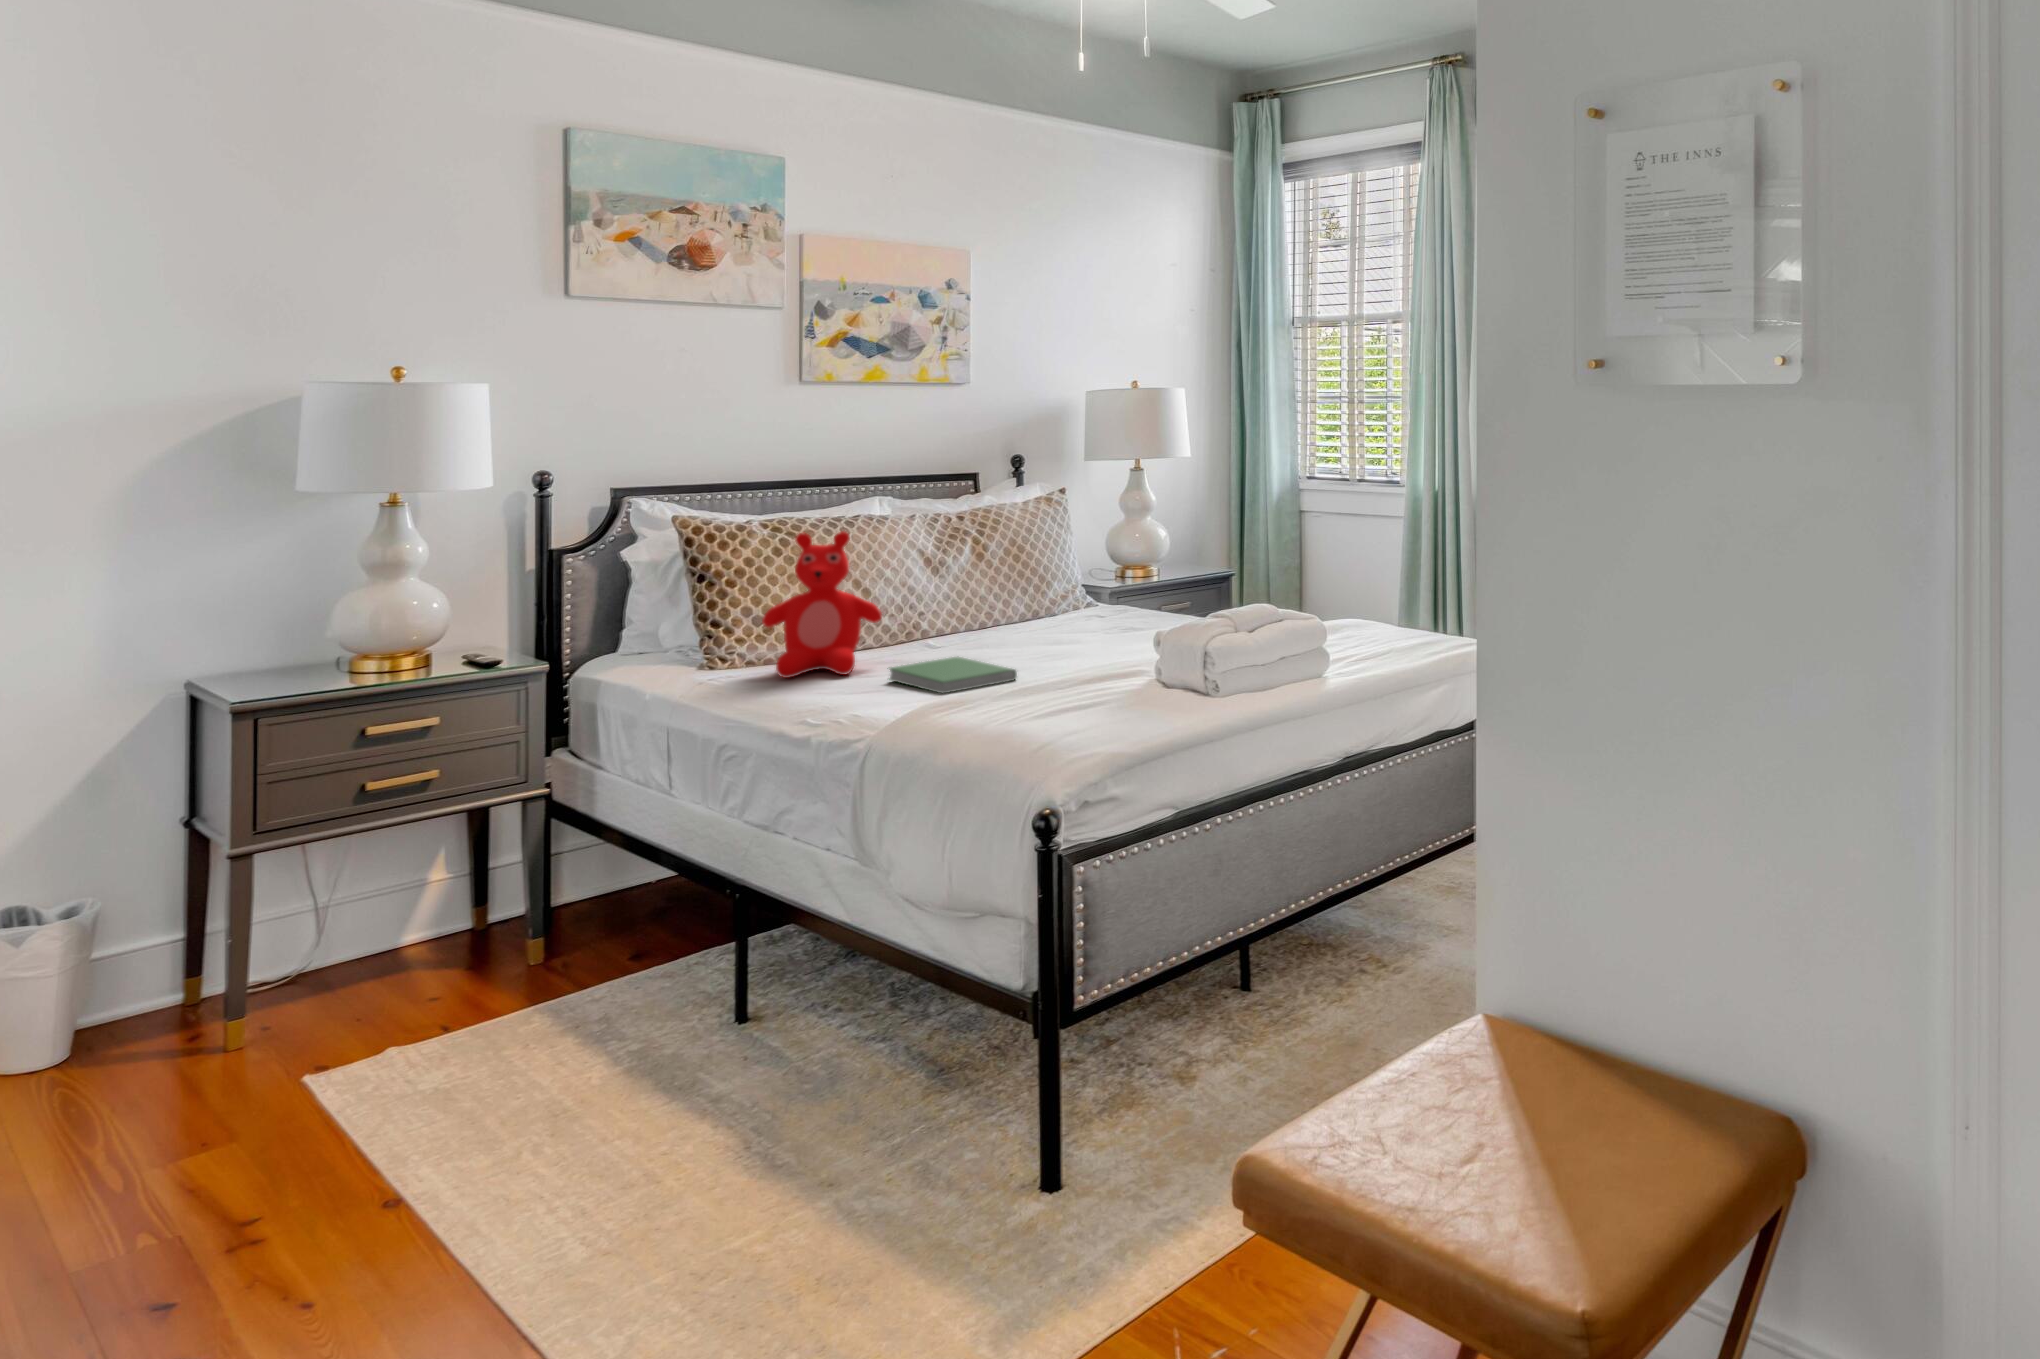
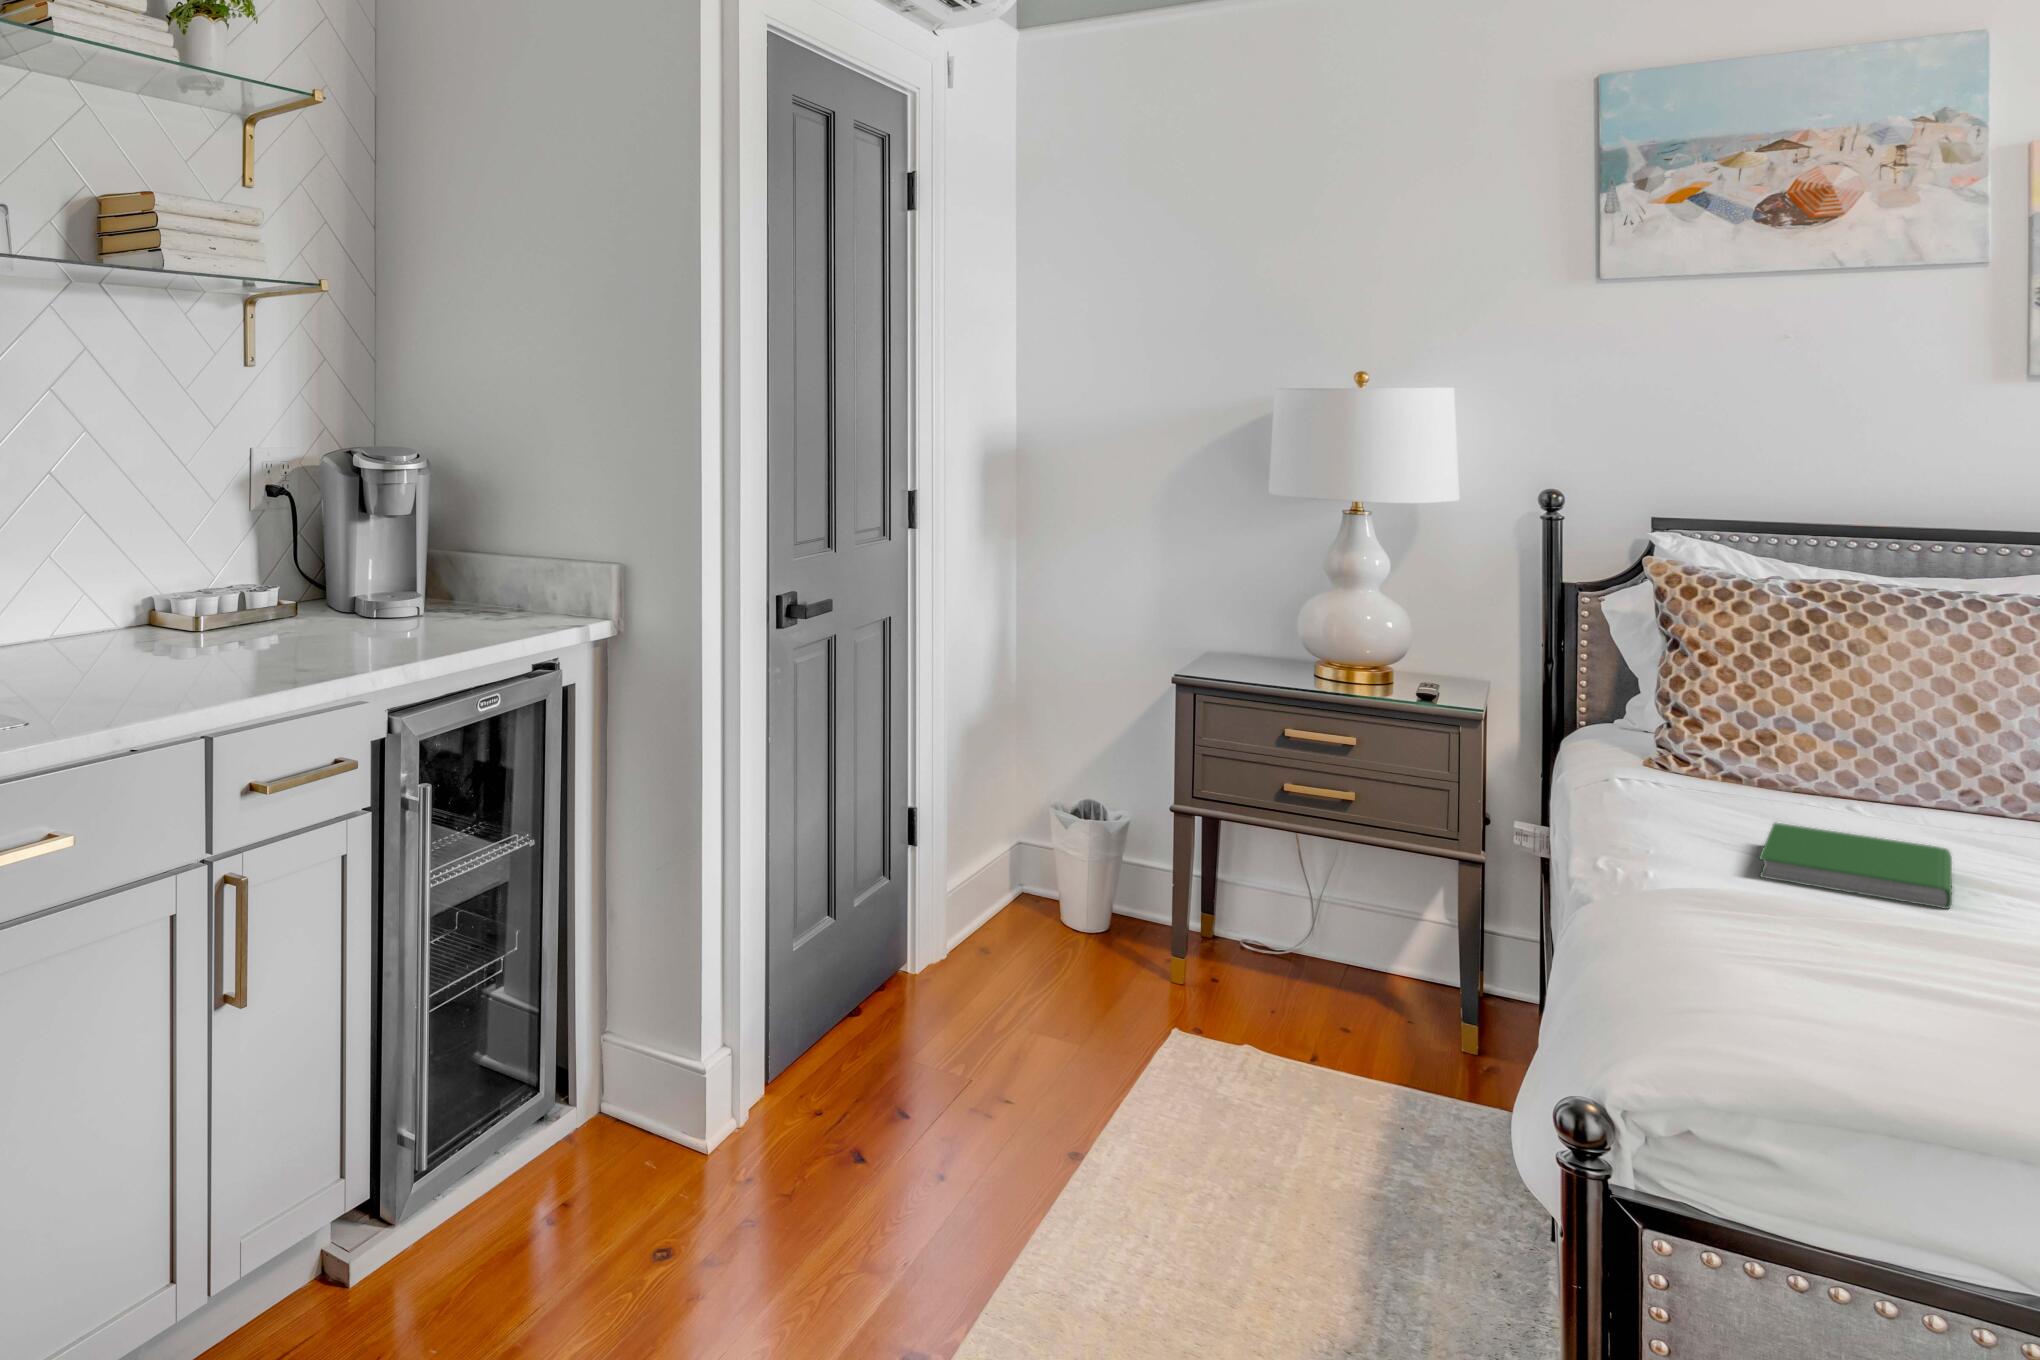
teddy bear: present [762,532,882,678] -> none [1673,599,1892,822]

